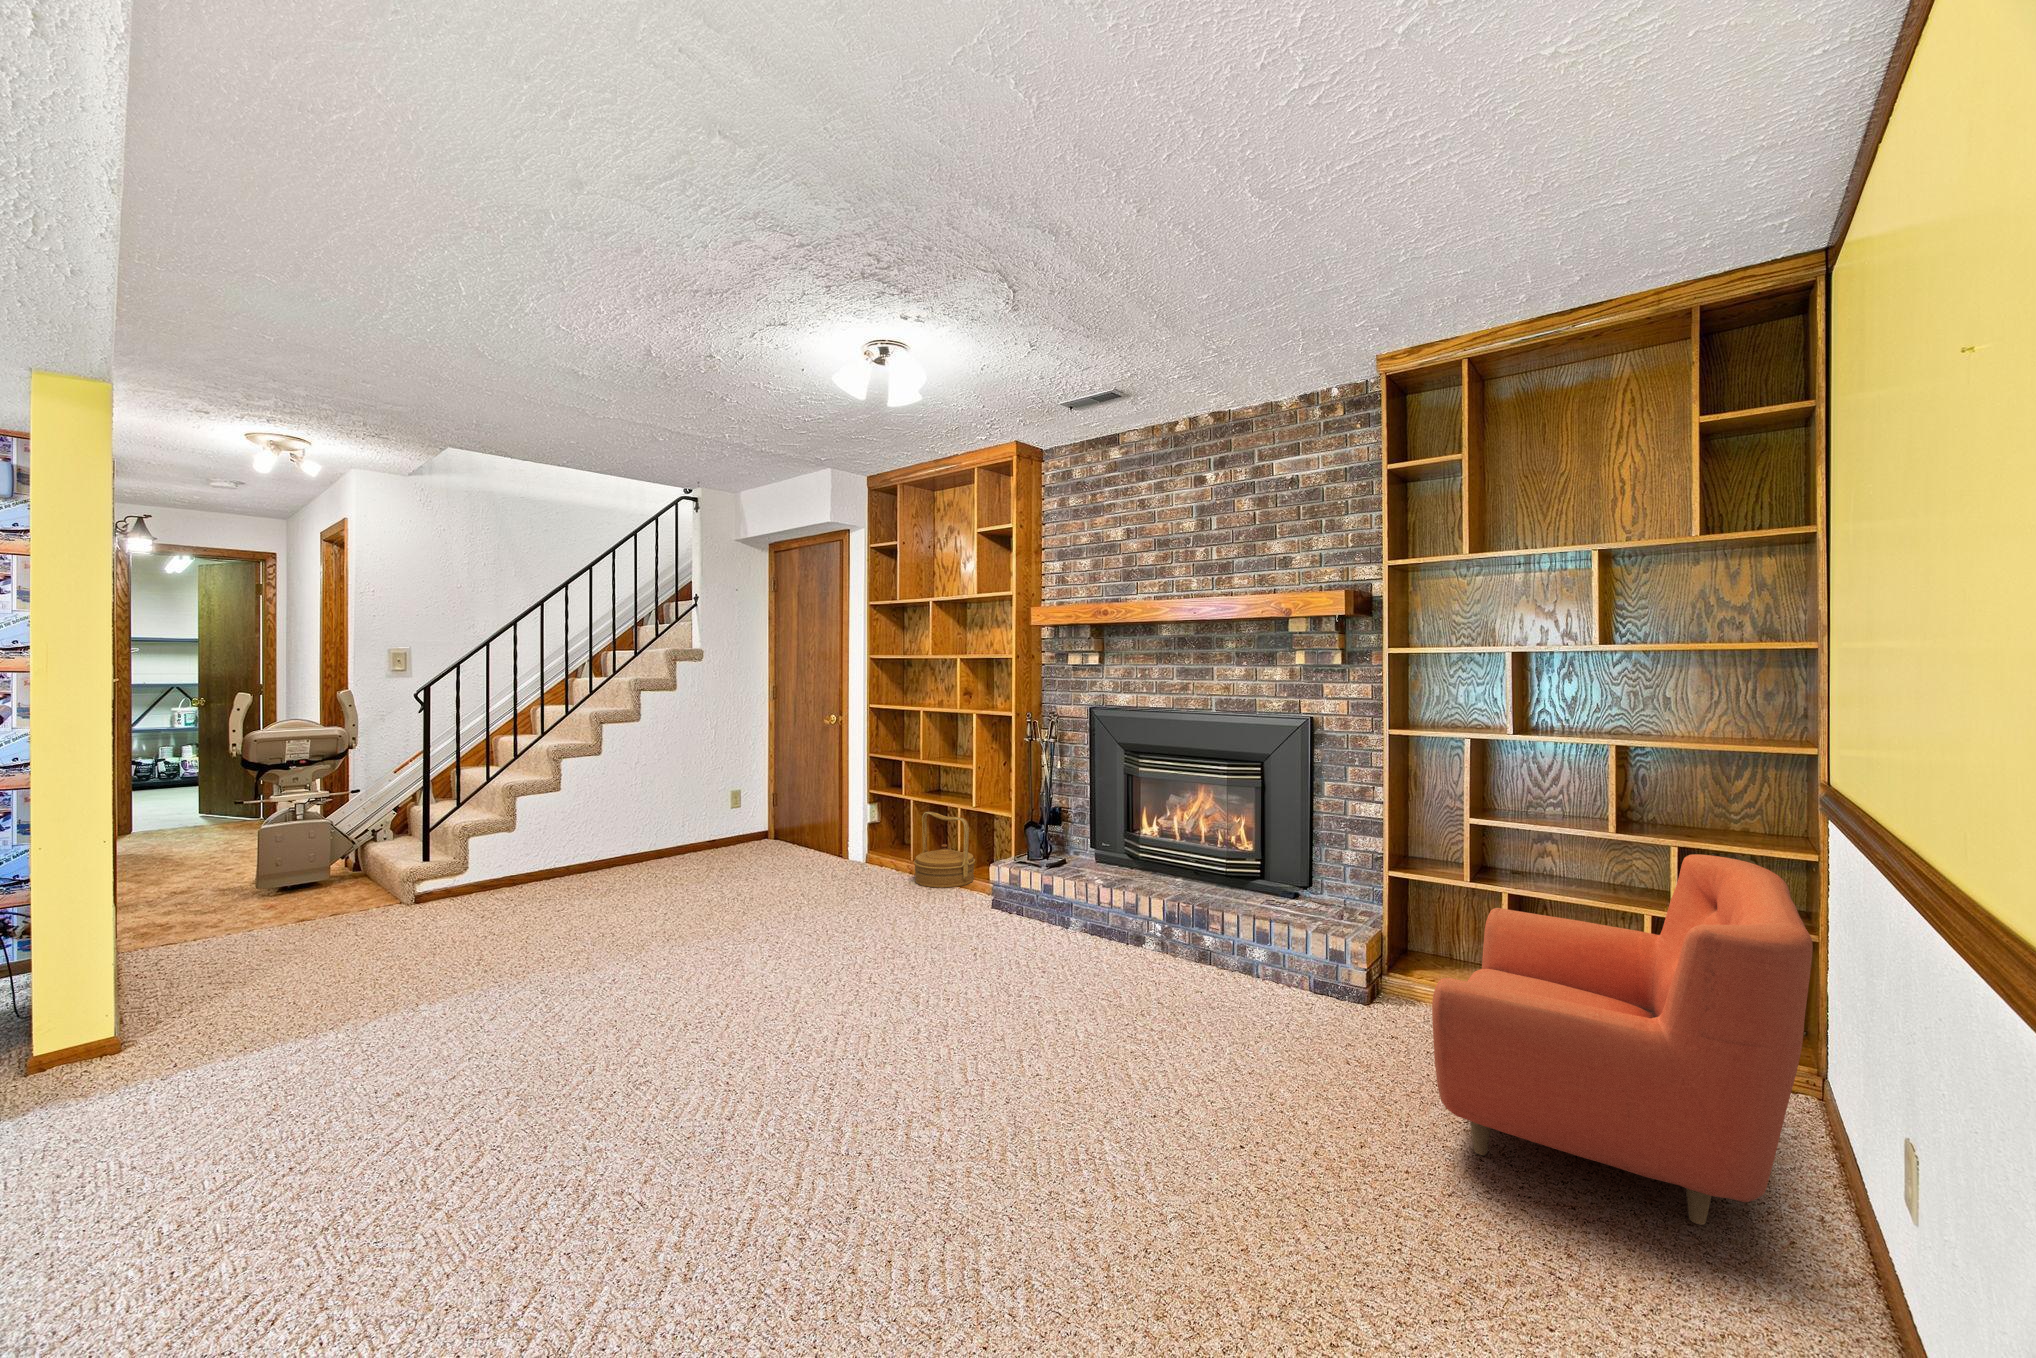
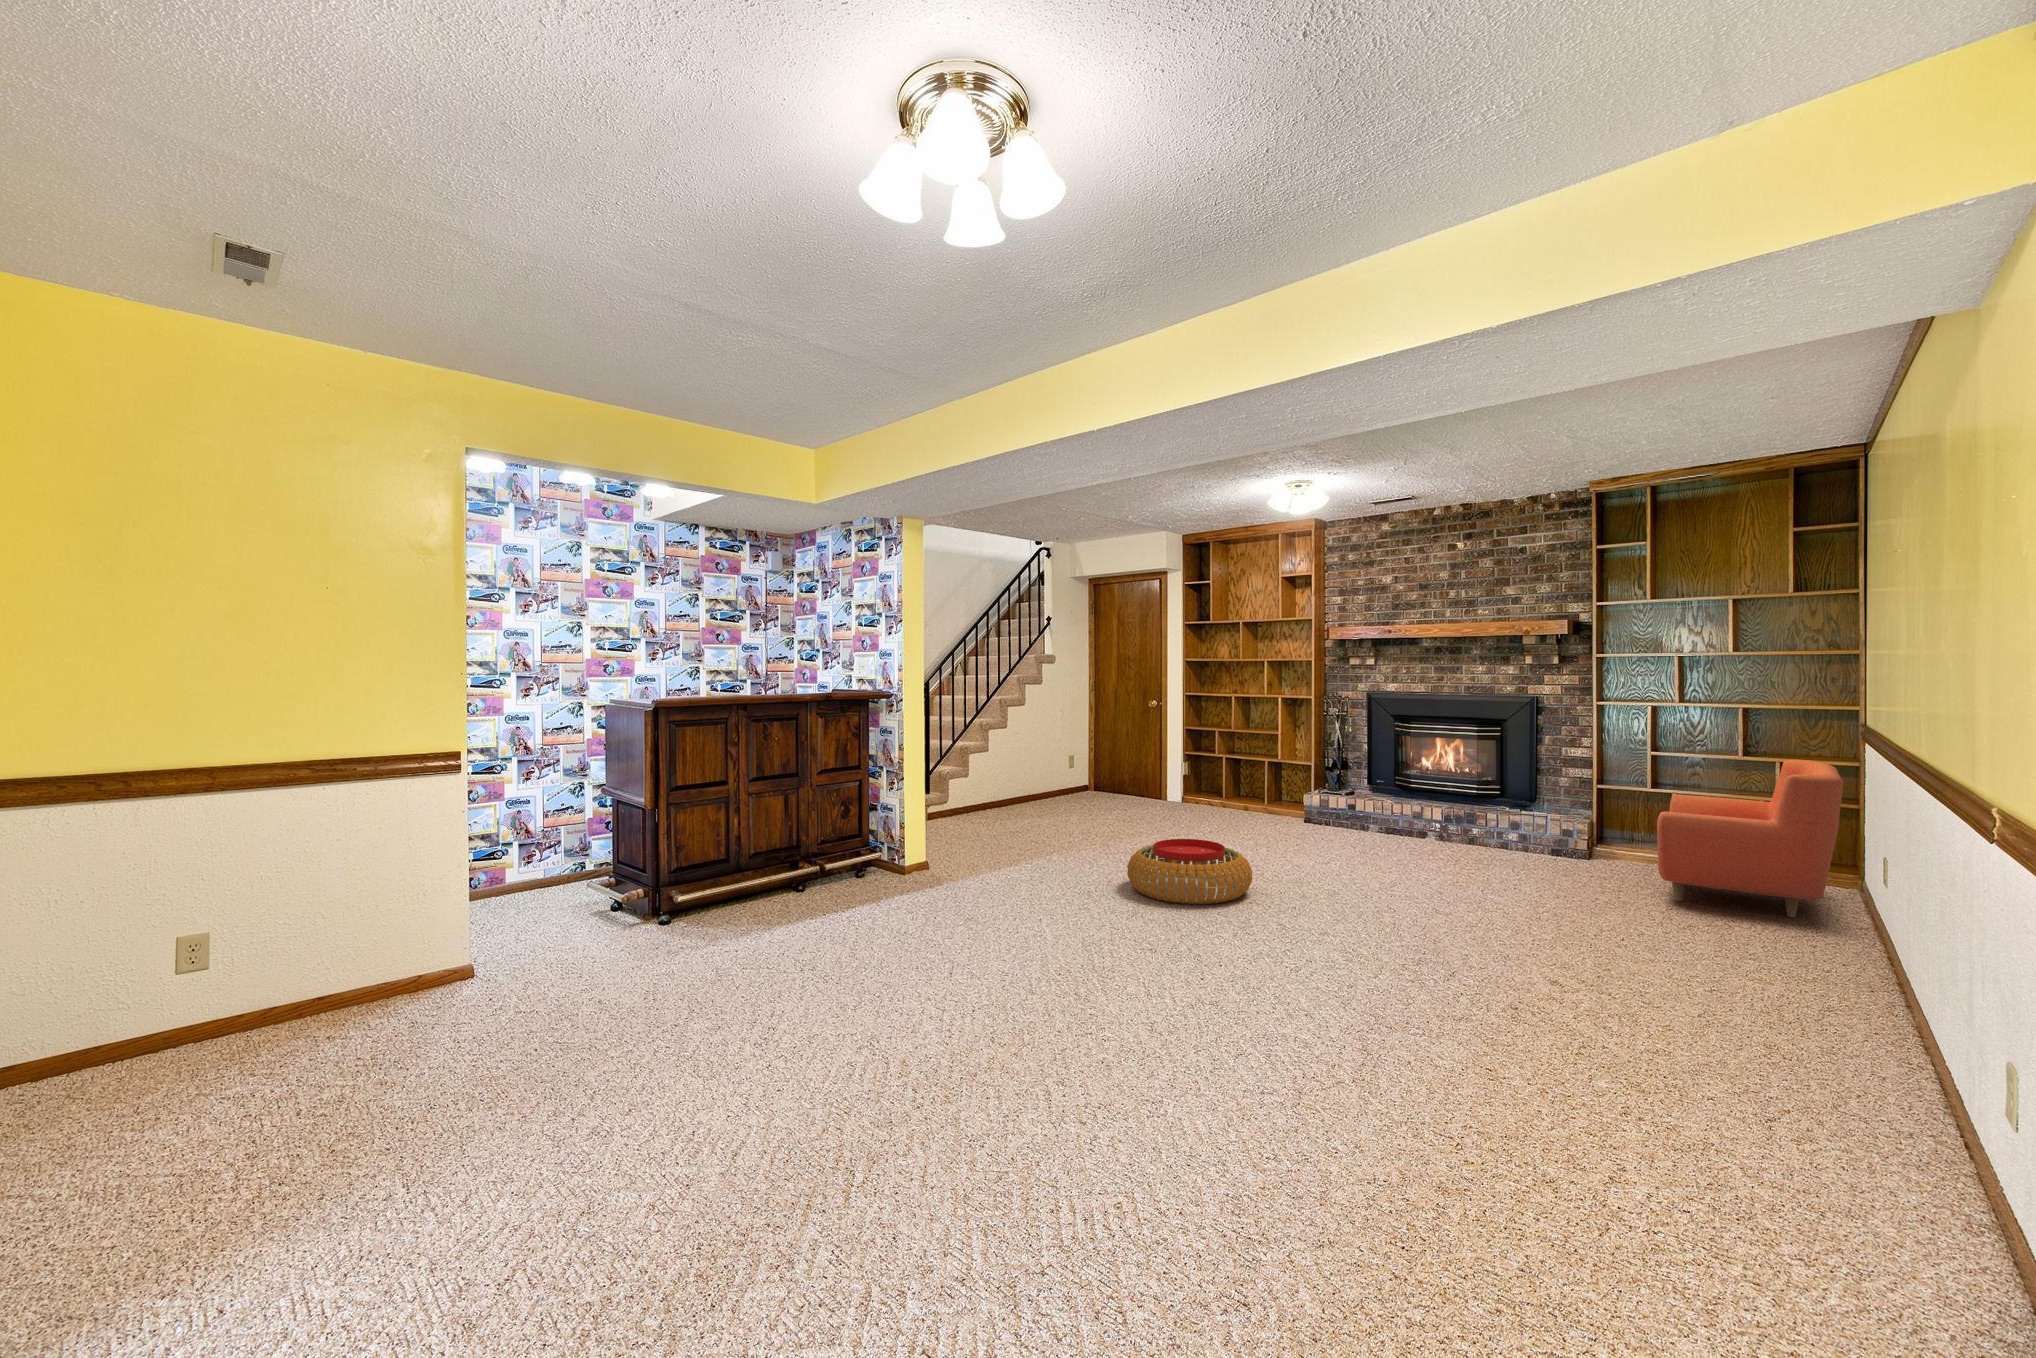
woven basket: present [914,812,975,888] -> none [1229,765,1272,815]
pouf: none [359,1011,660,1200] -> present [1127,839,1252,904]

